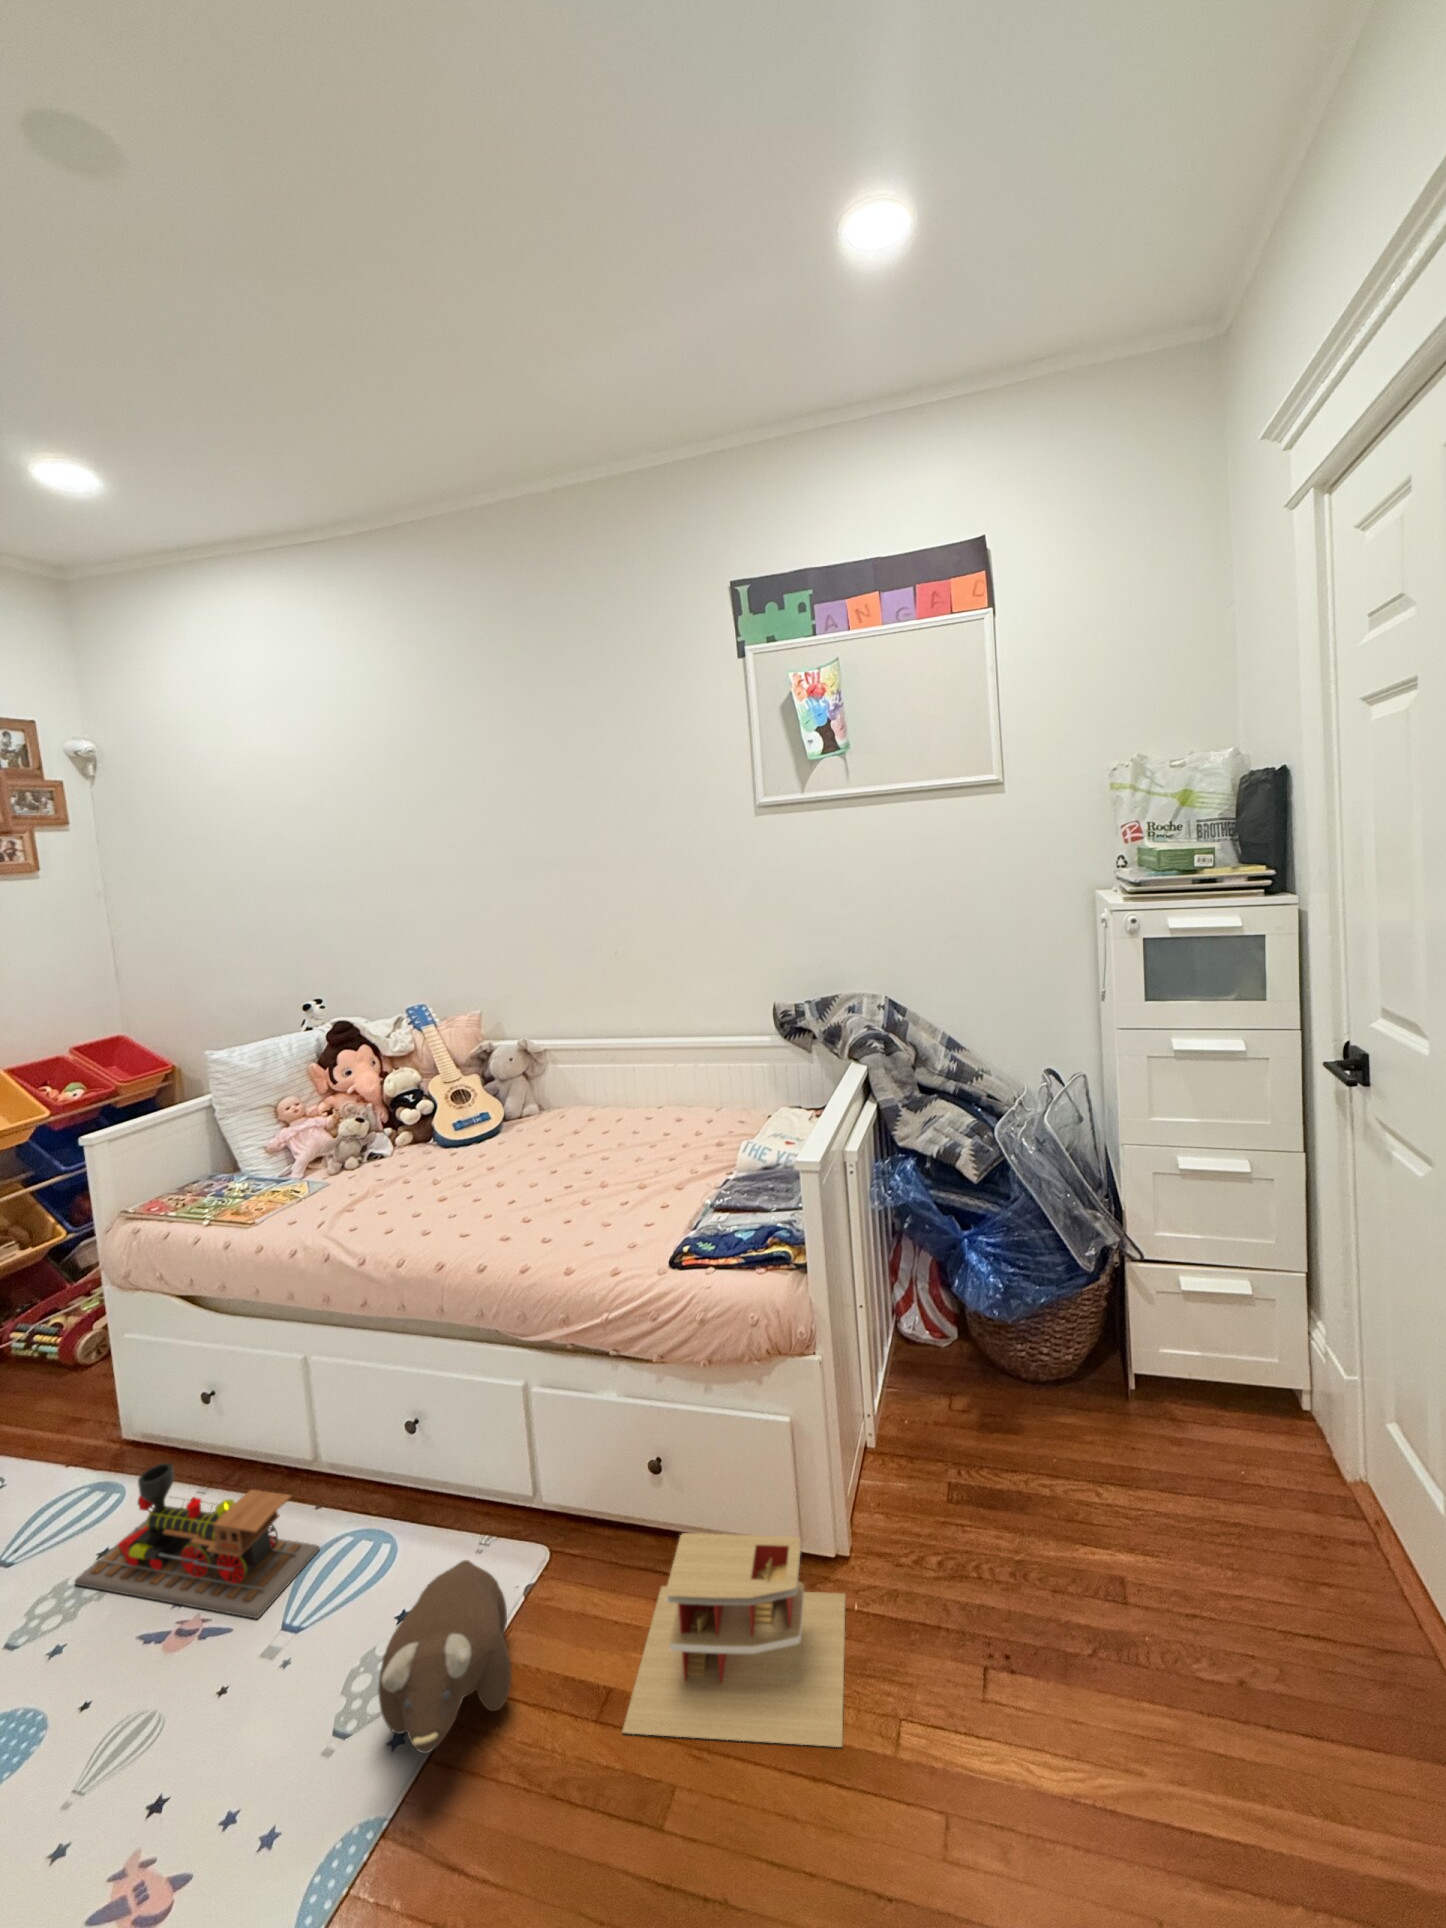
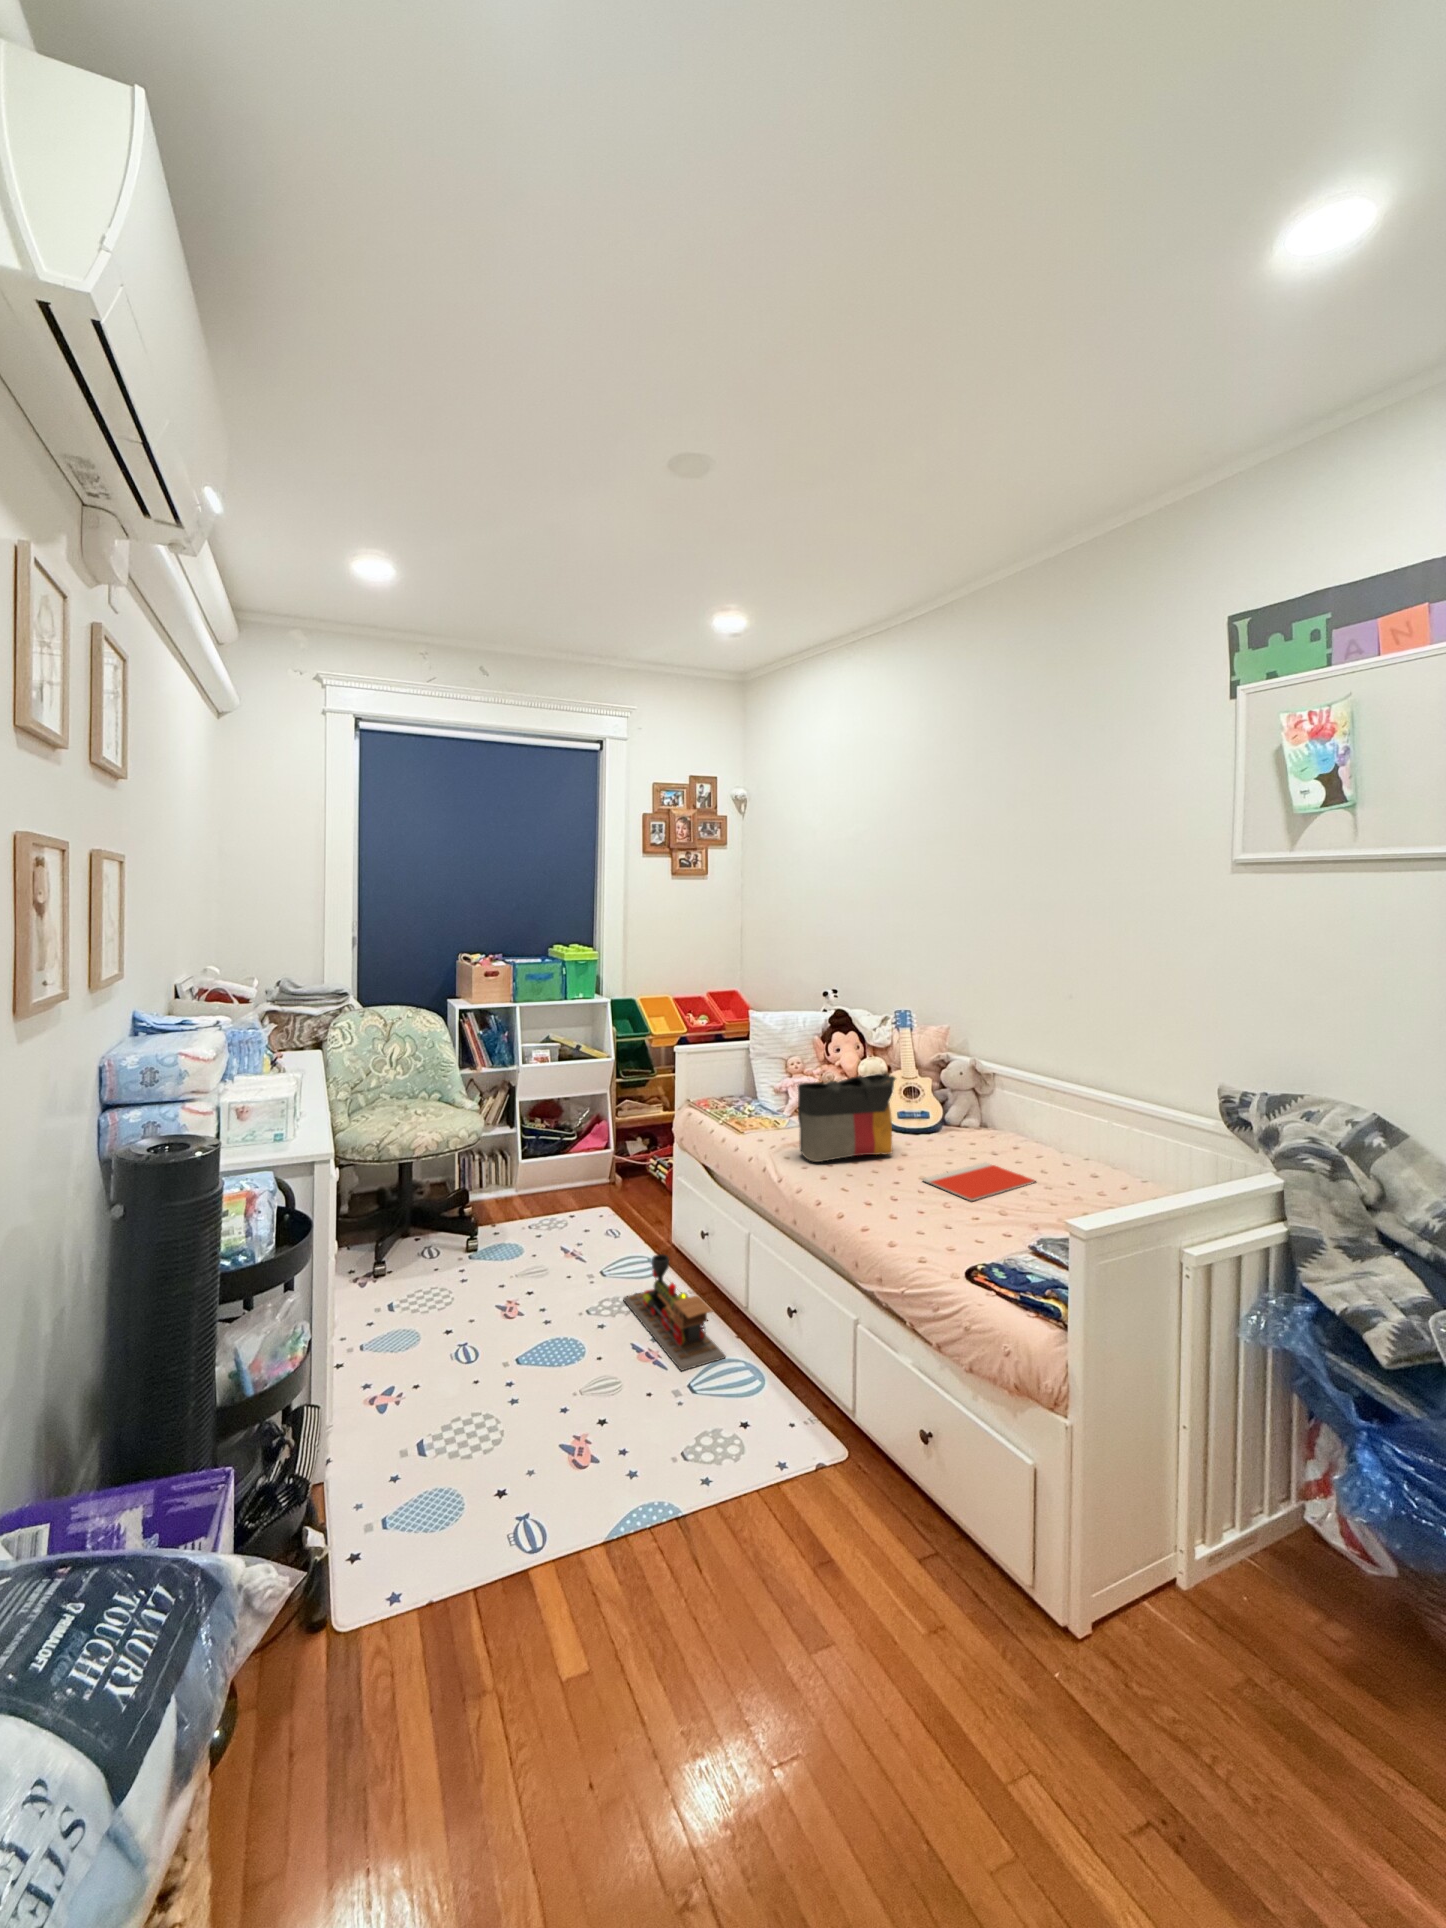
tote bag: none [352,1079,479,1219] -> present [797,1074,896,1162]
notebook: none [534,1142,638,1187] -> present [922,1162,1036,1201]
toy house: present [622,1533,846,1747] -> none [820,1489,1050,1736]
plush toy: present [378,1560,511,1753] -> none [690,1400,791,1510]

